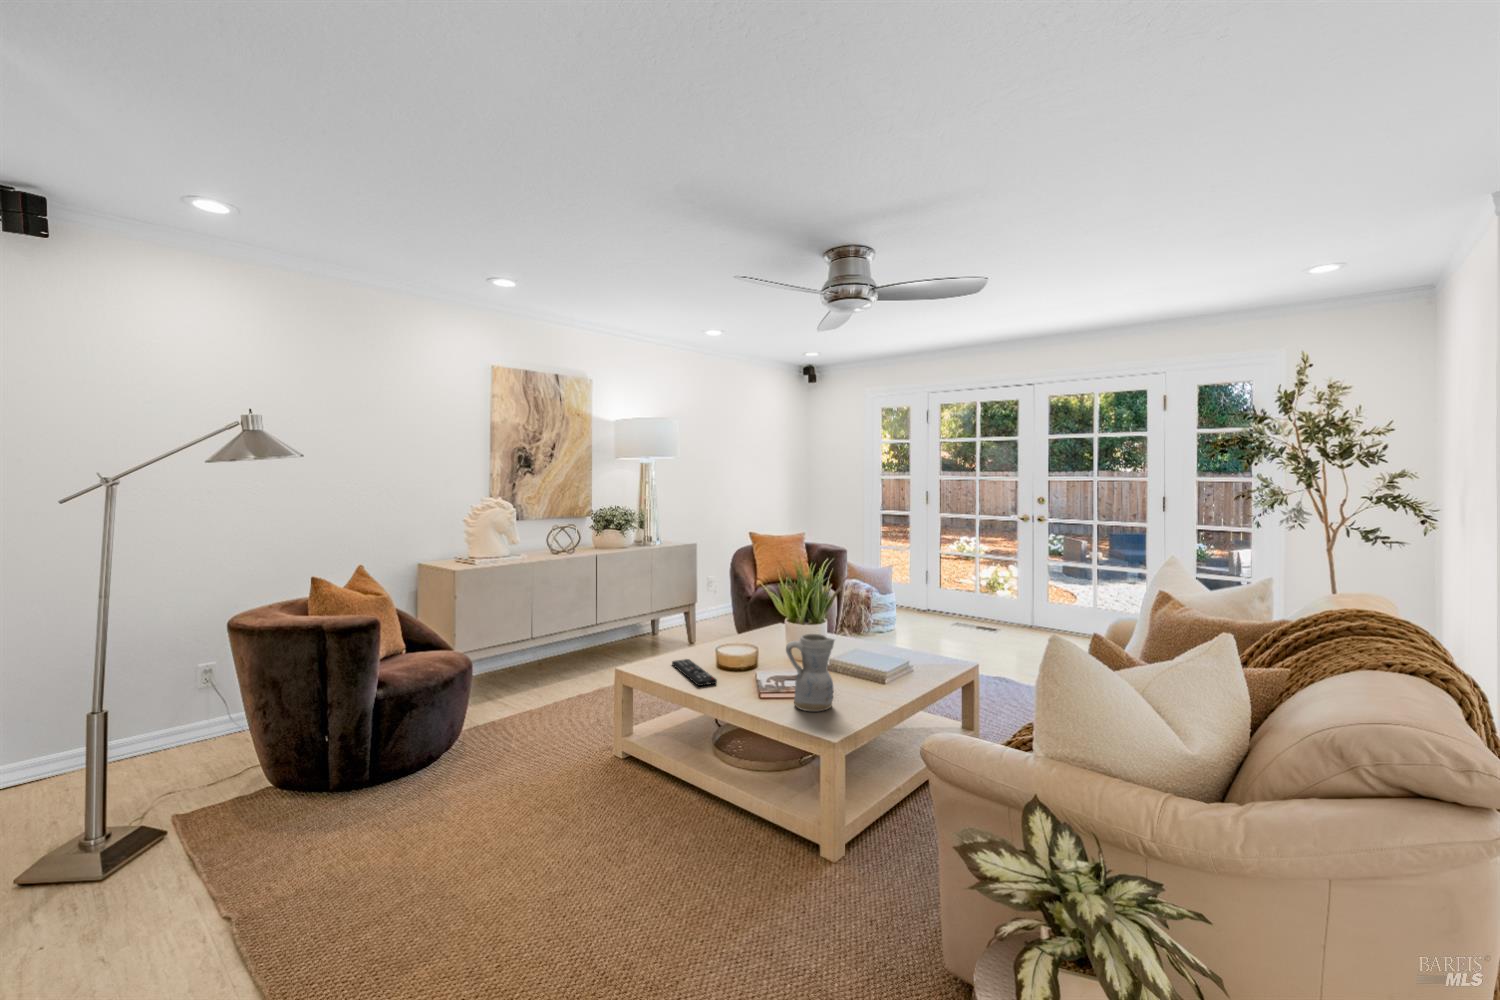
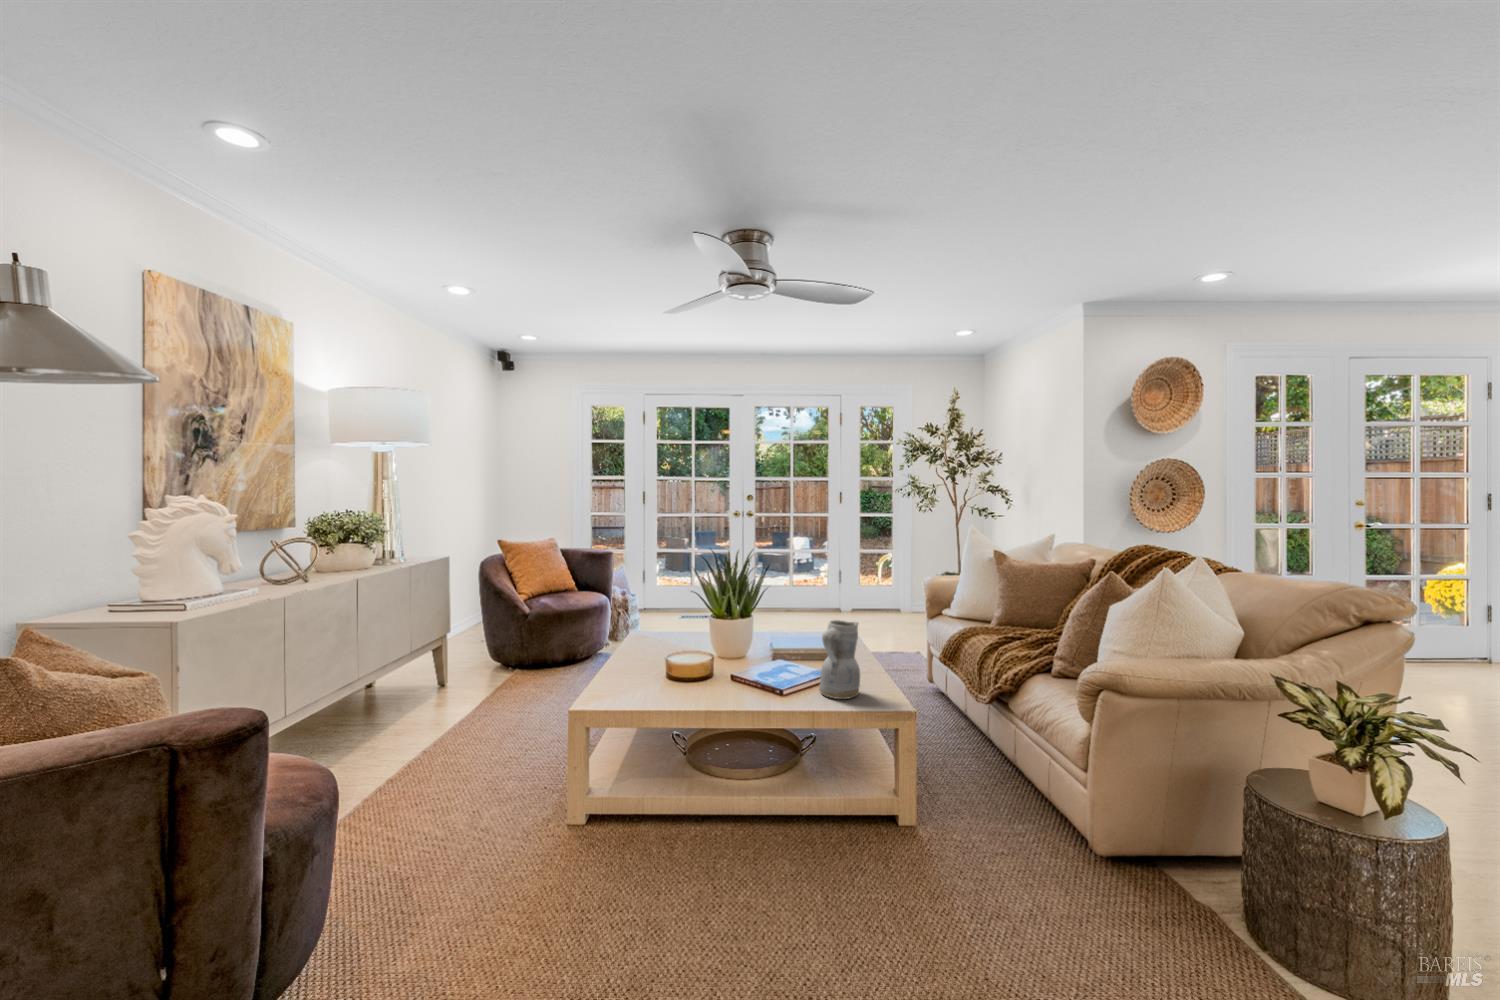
remote control: present [672,659,717,686] -> none [628,679,720,703]

